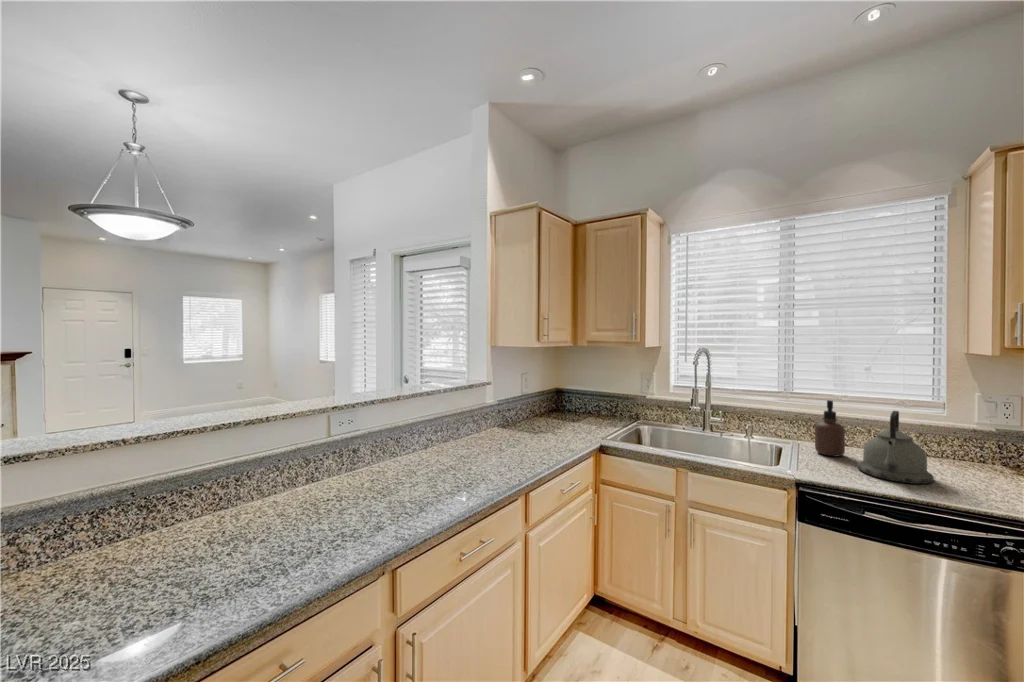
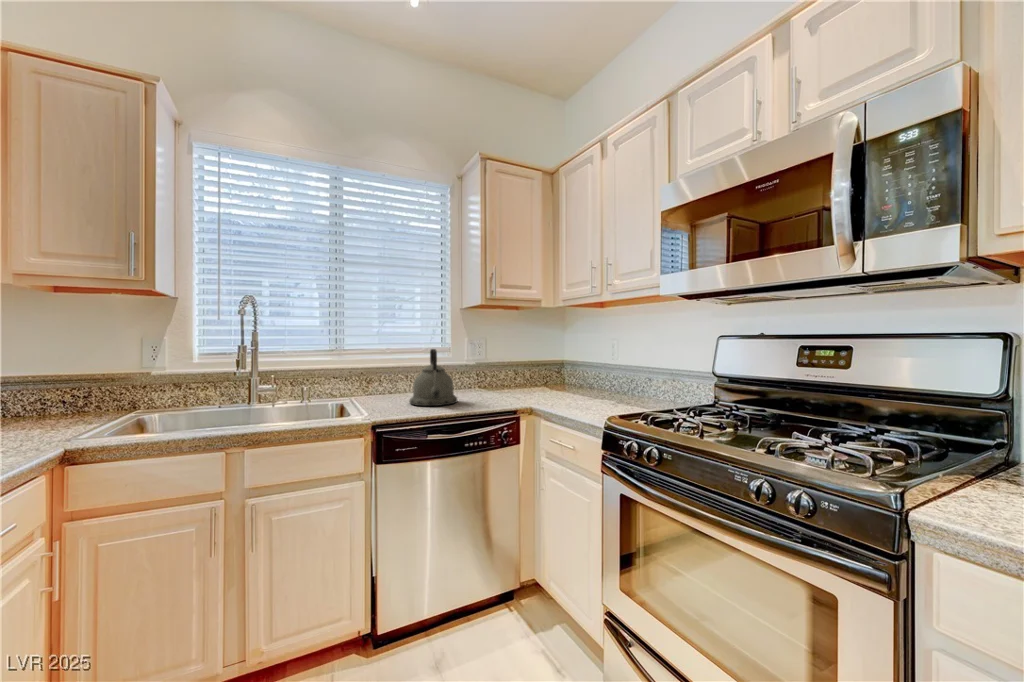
soap dispenser: present [815,400,845,456] -> none [372,349,395,401]

